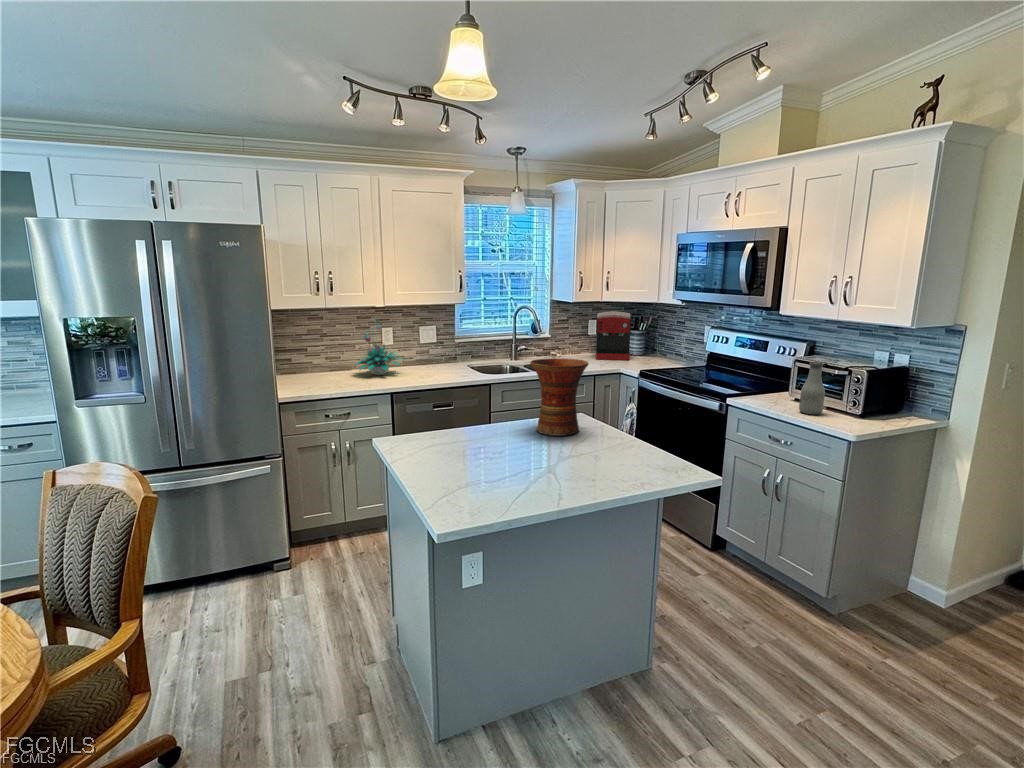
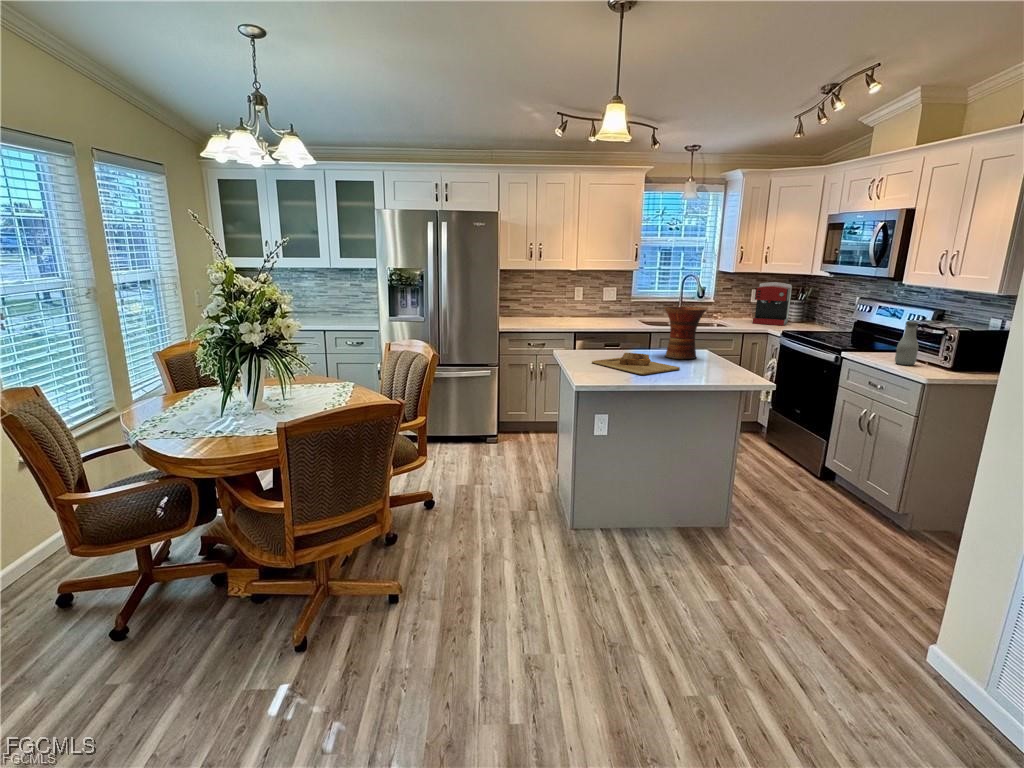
plant: present [356,325,400,375] -> none [549,280,588,322]
cutting board: none [440,441,576,487] -> present [592,353,680,375]

